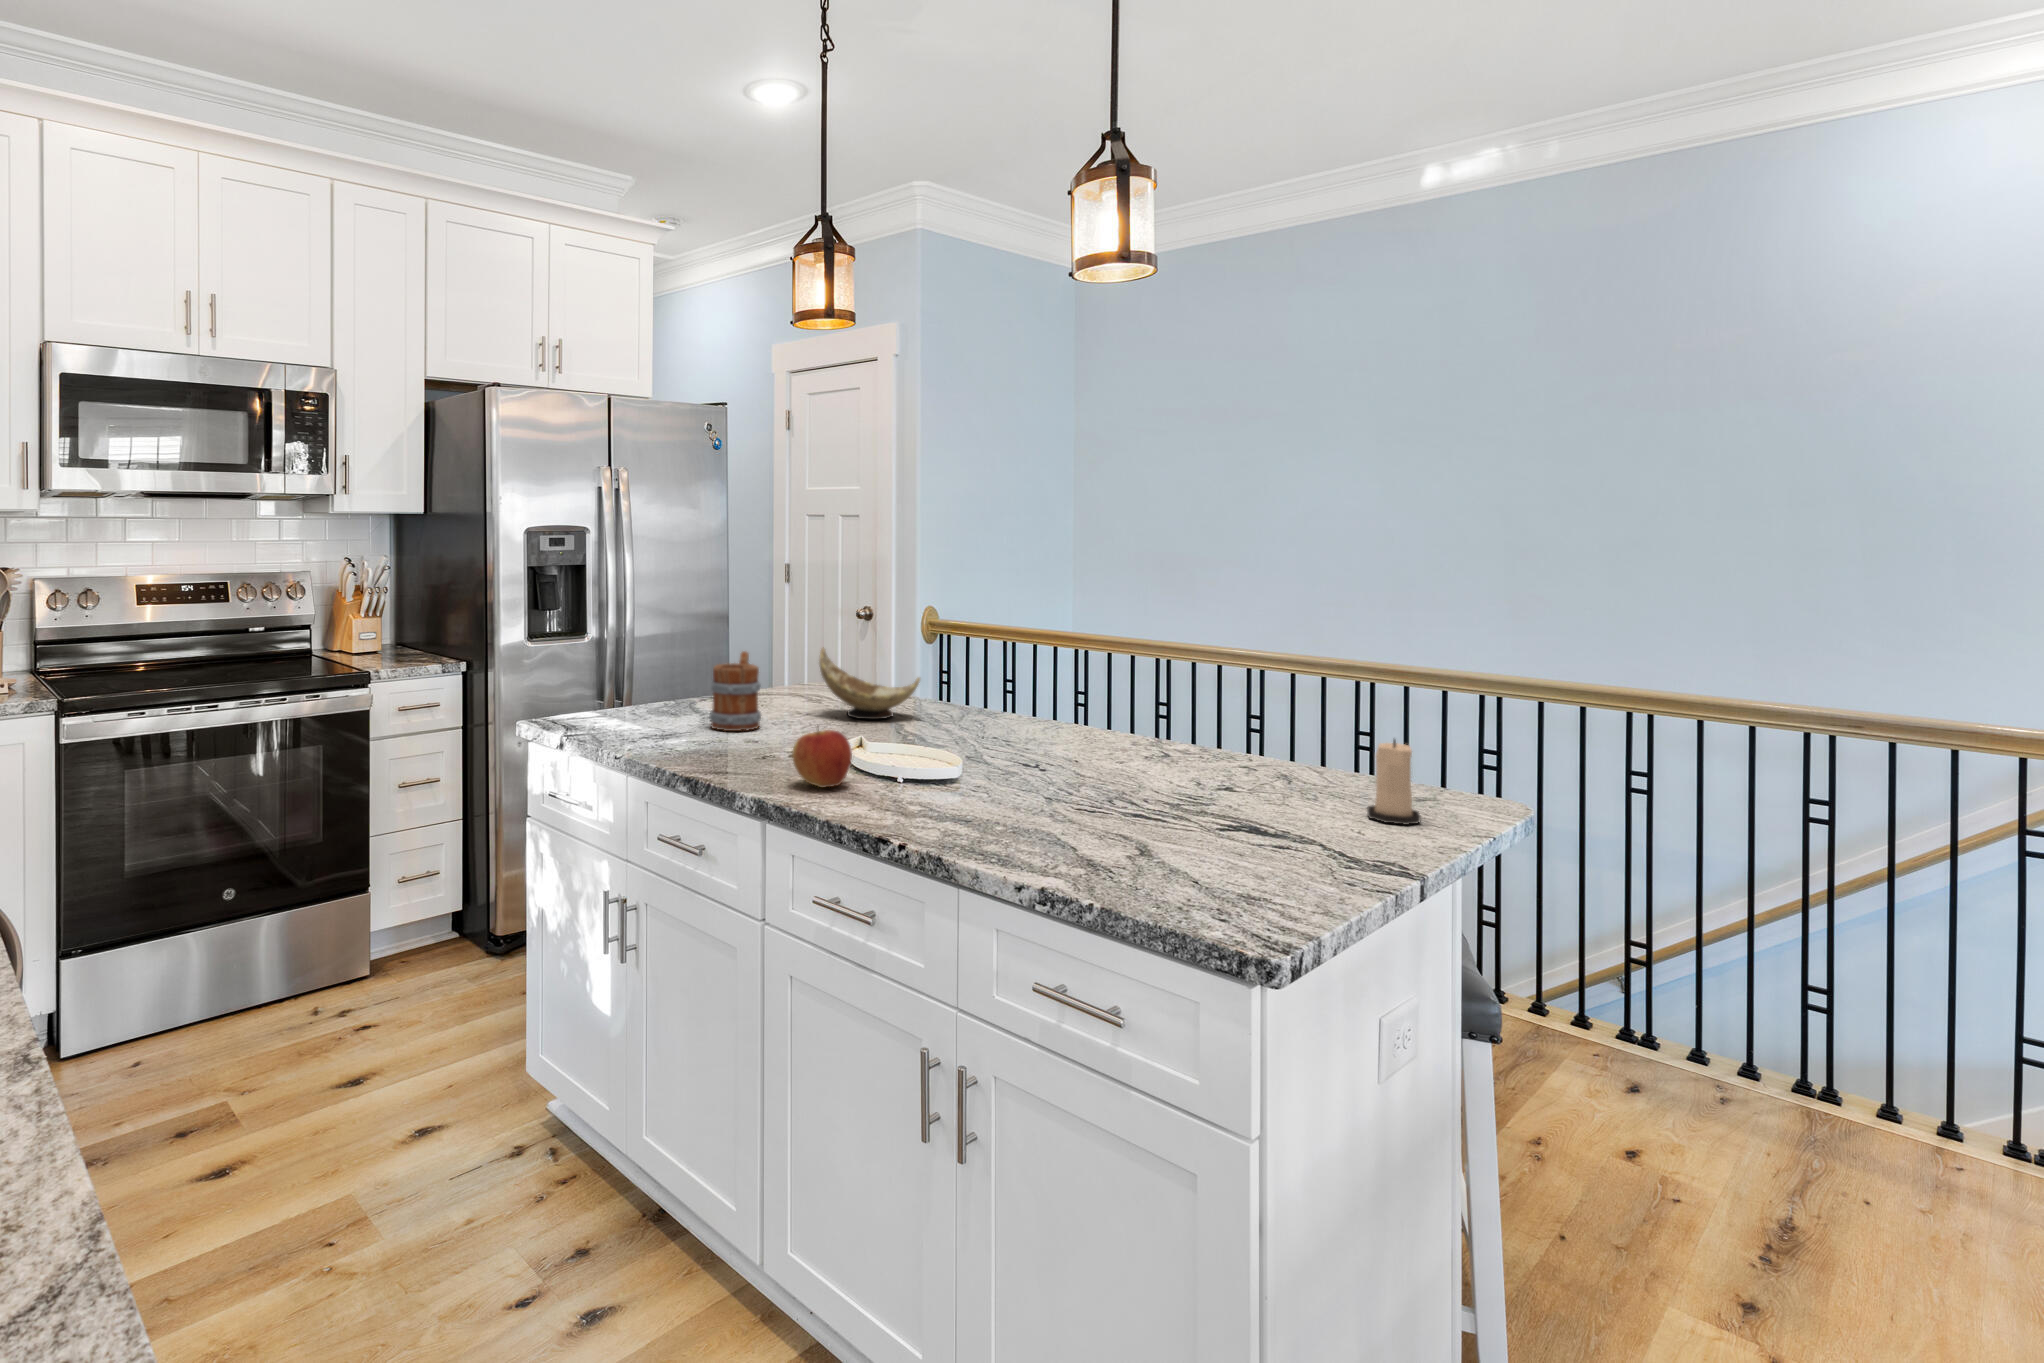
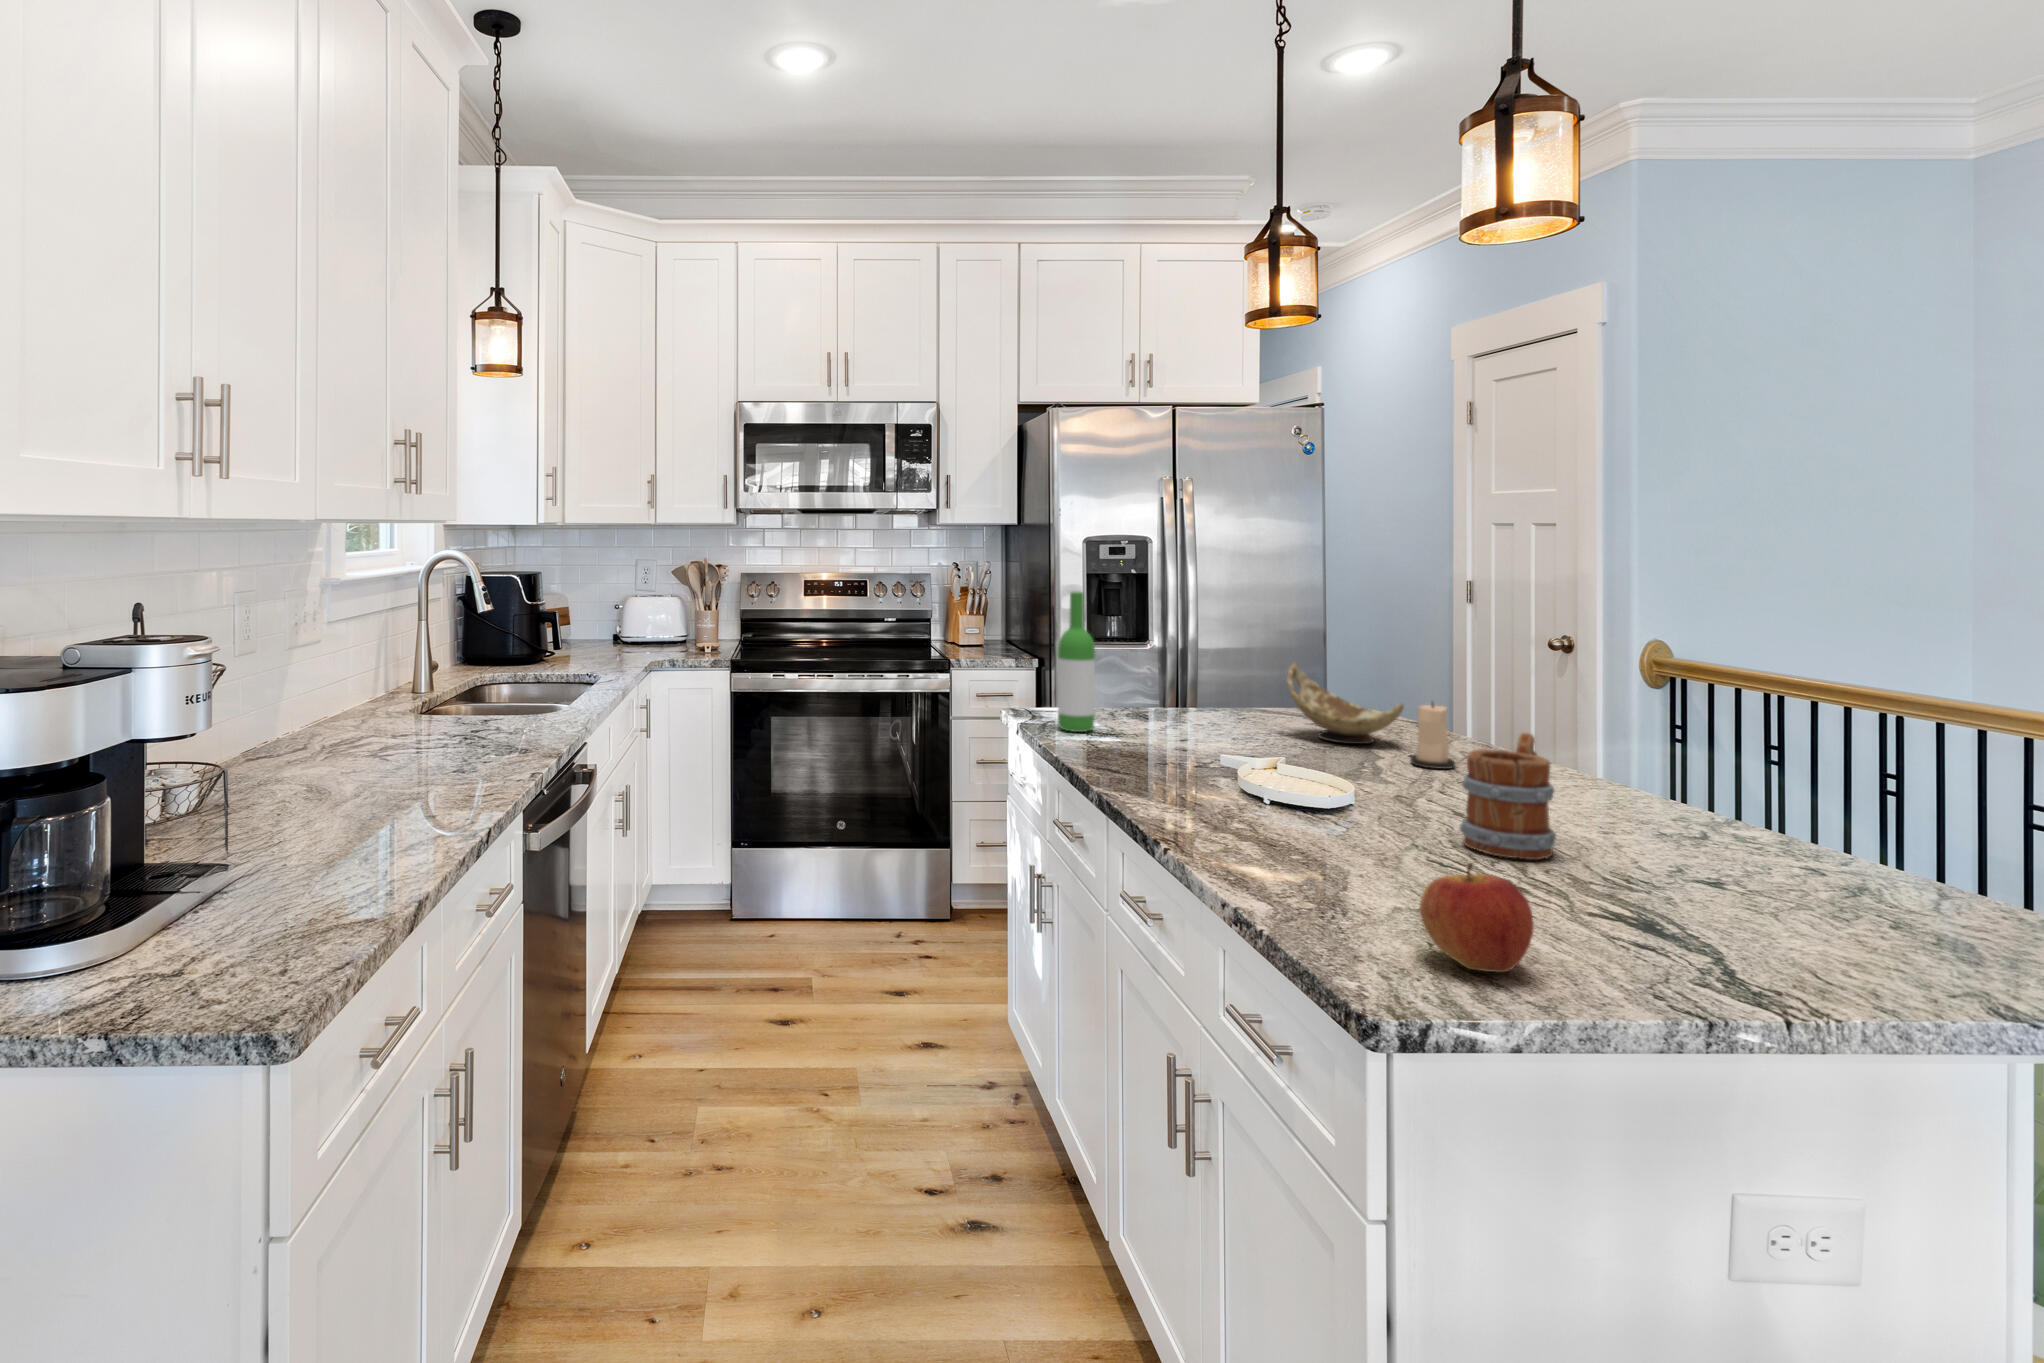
wine bottle: none [618,586,657,738] -> present [1058,592,1095,732]
mug: present [709,651,761,731] -> present [1460,733,1556,860]
apple: present [792,730,852,787] -> present [1420,864,1534,972]
candle: present [1367,739,1420,824] -> present [1410,703,1455,769]

